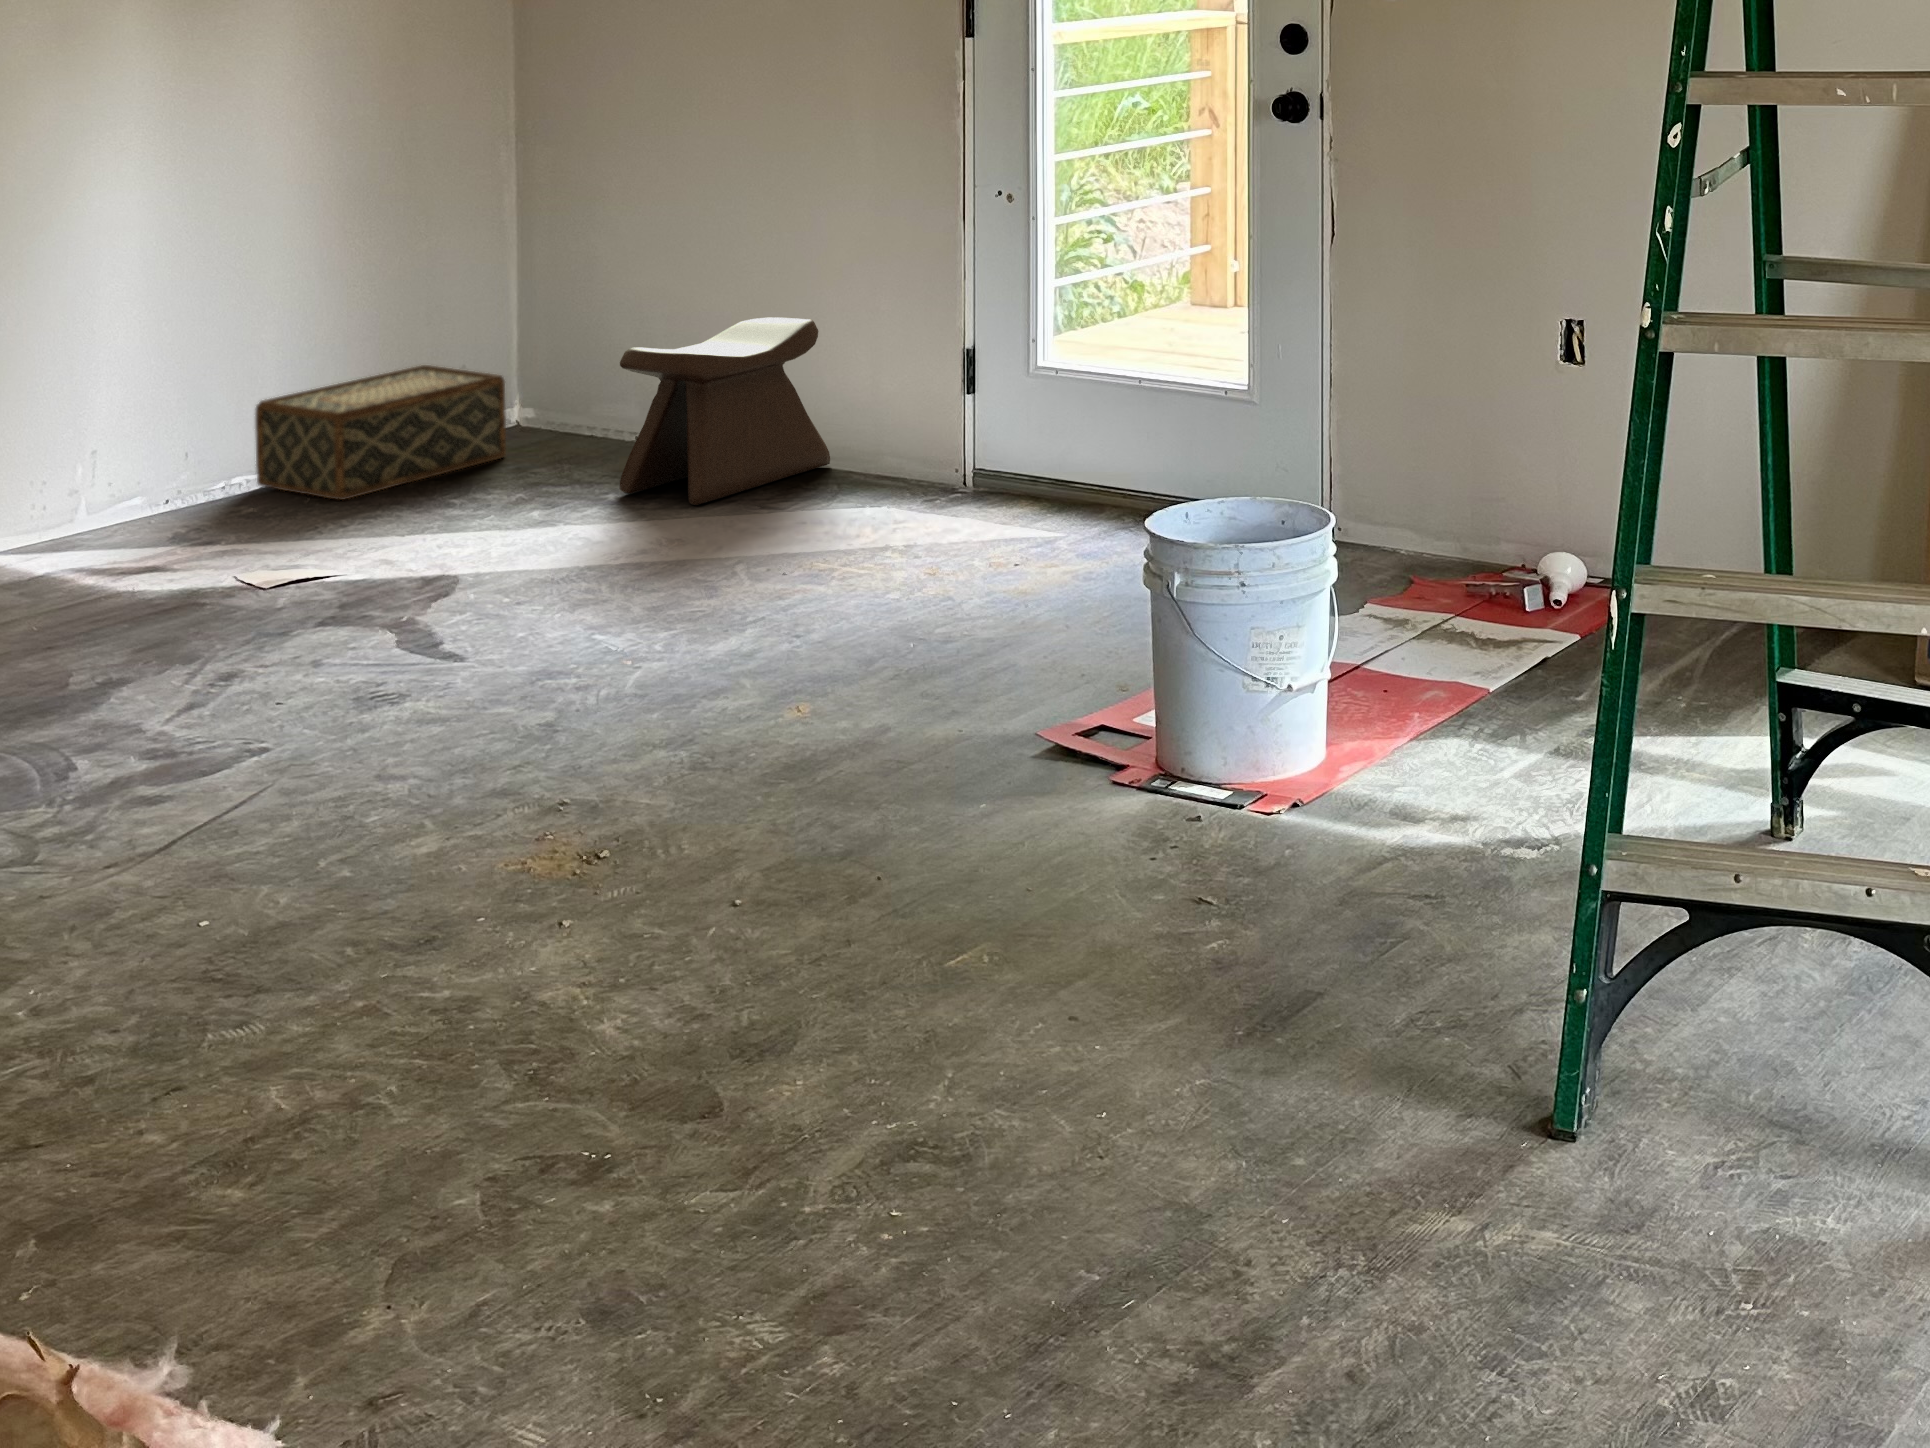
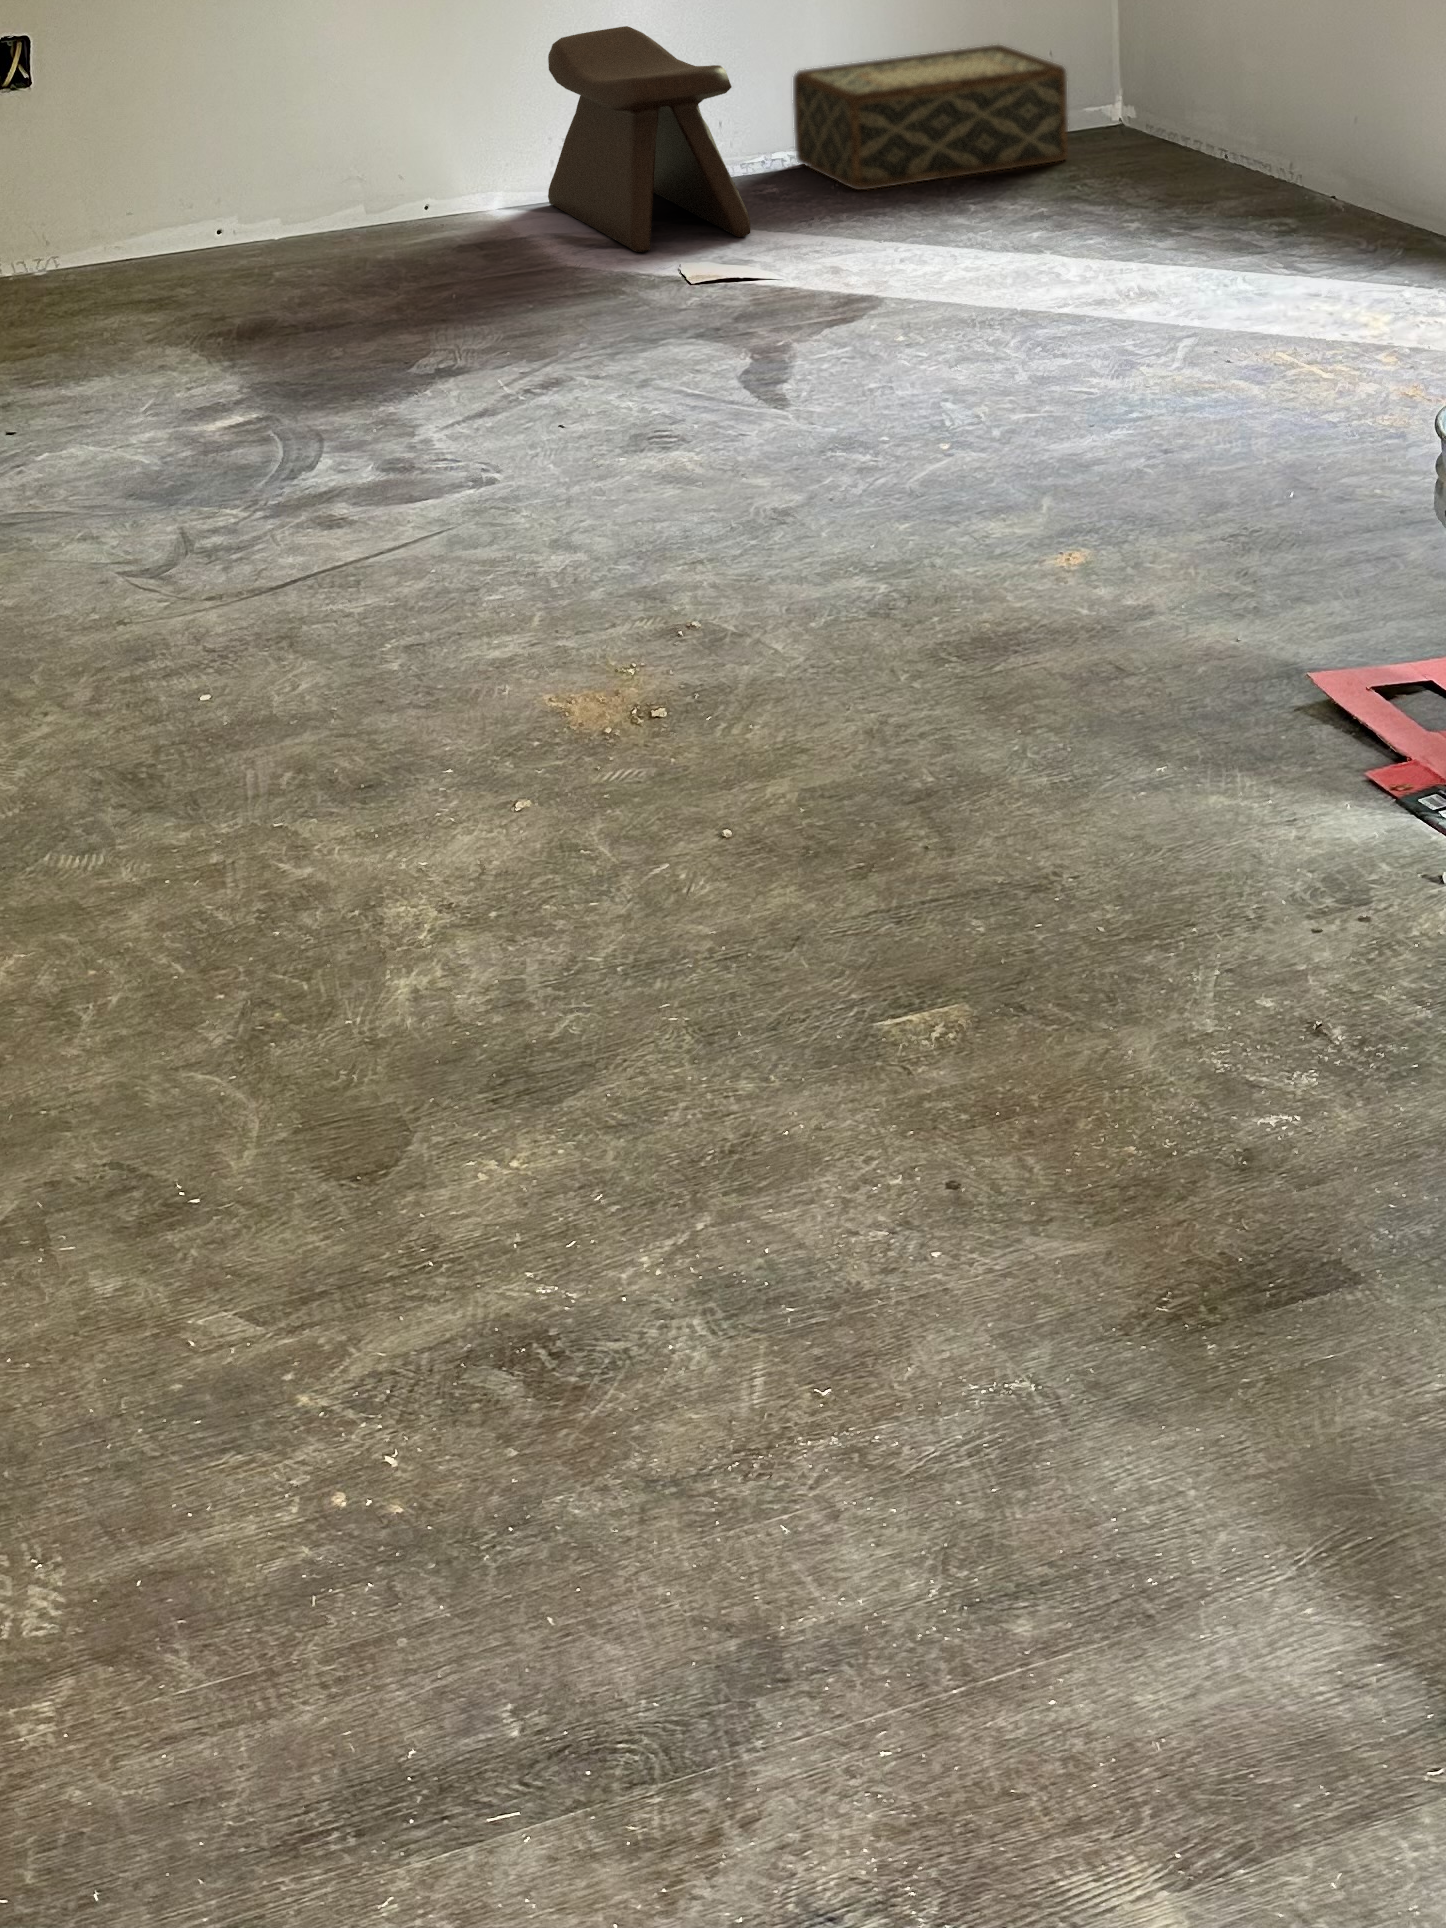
stool: present [620,318,830,505] -> present [548,26,751,252]

